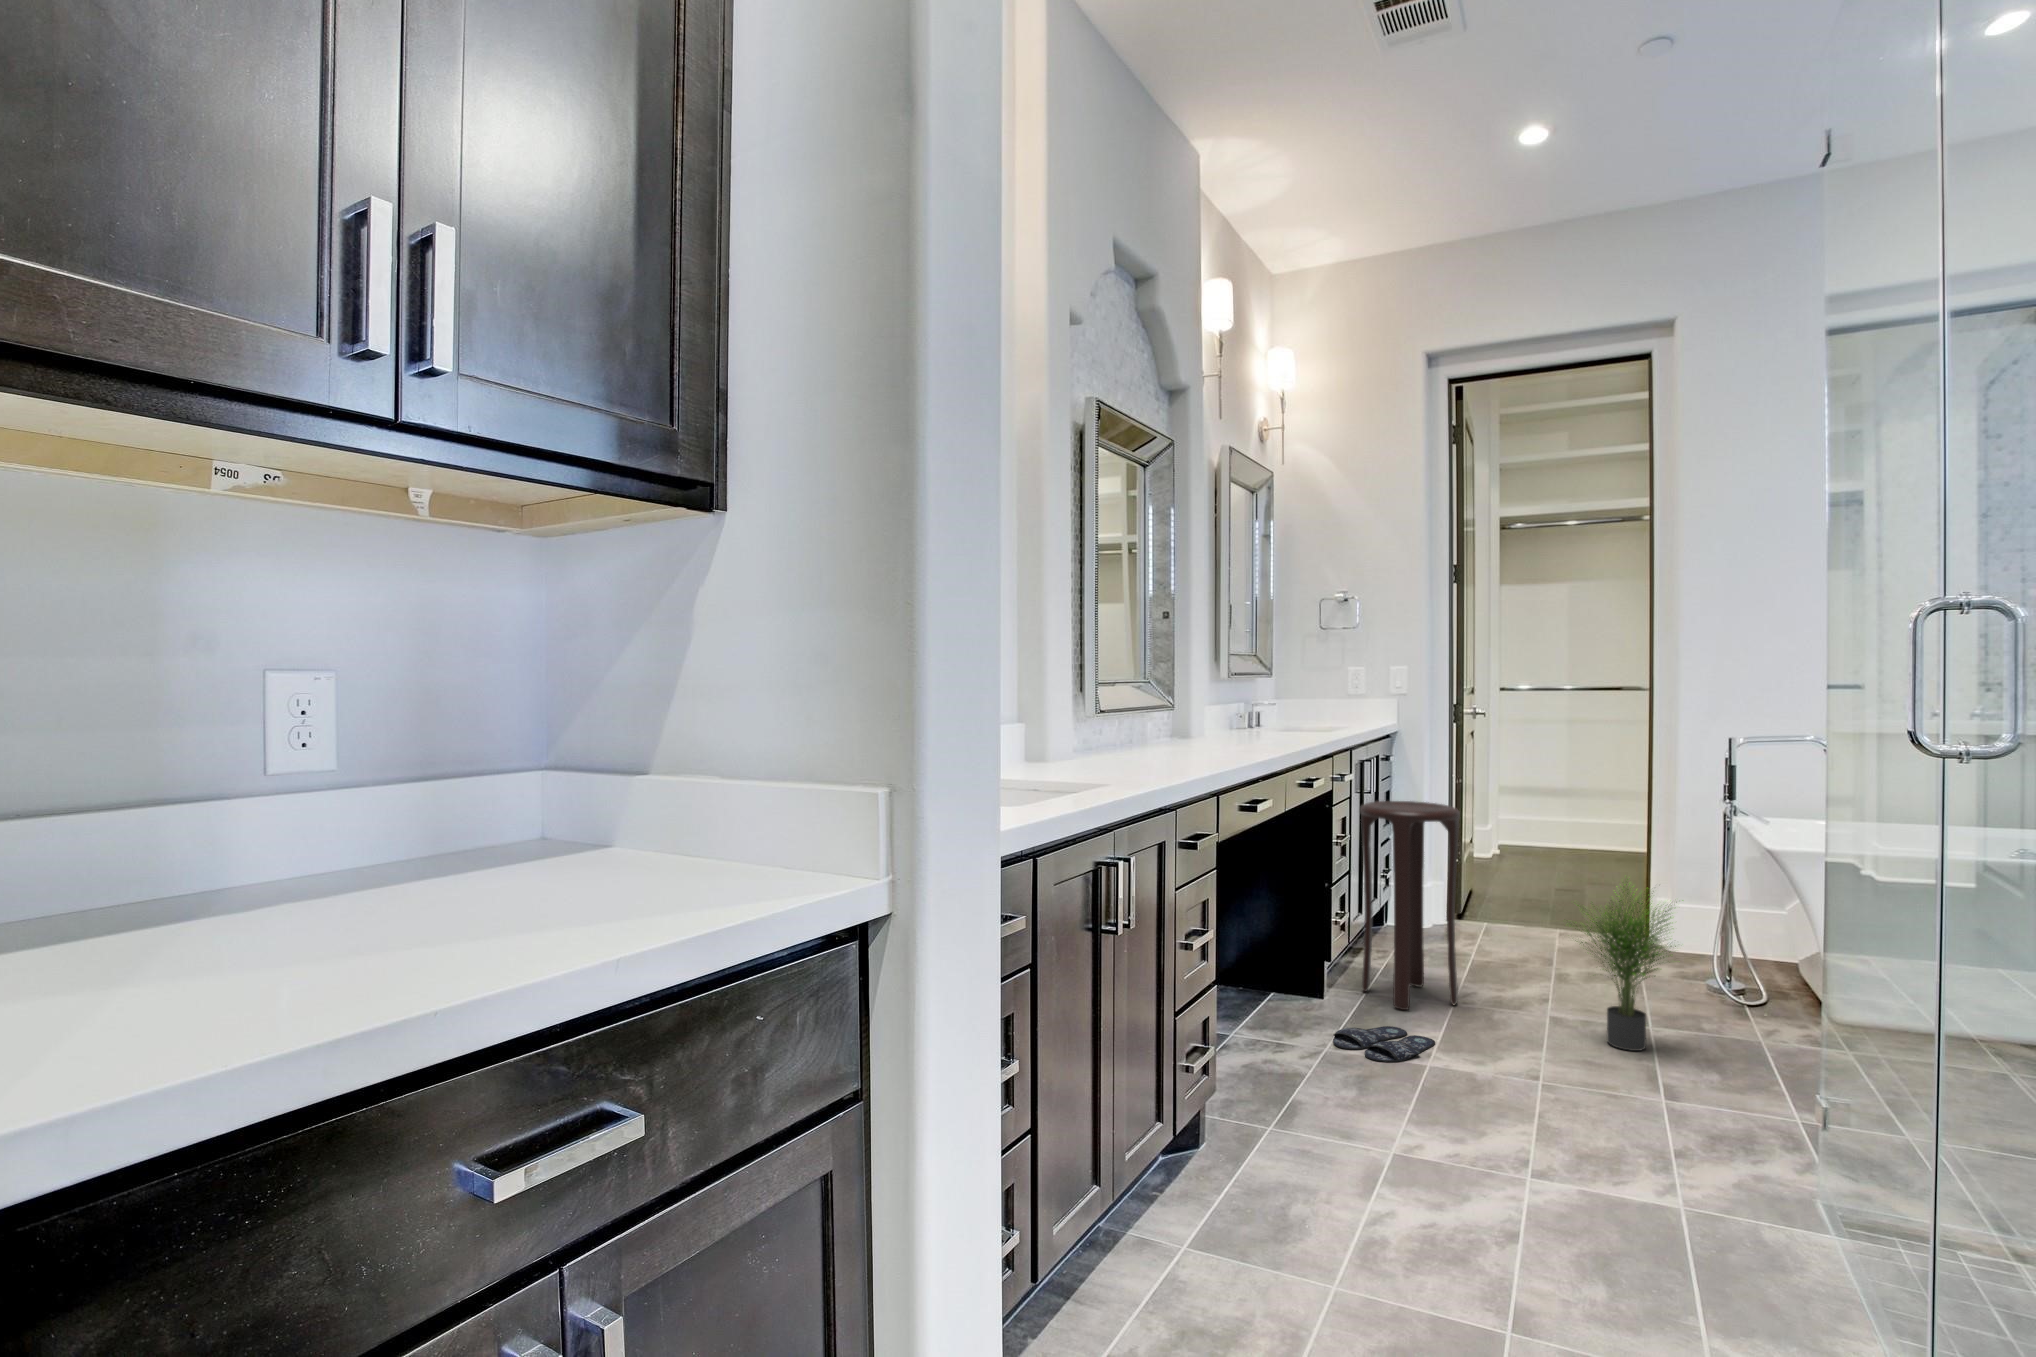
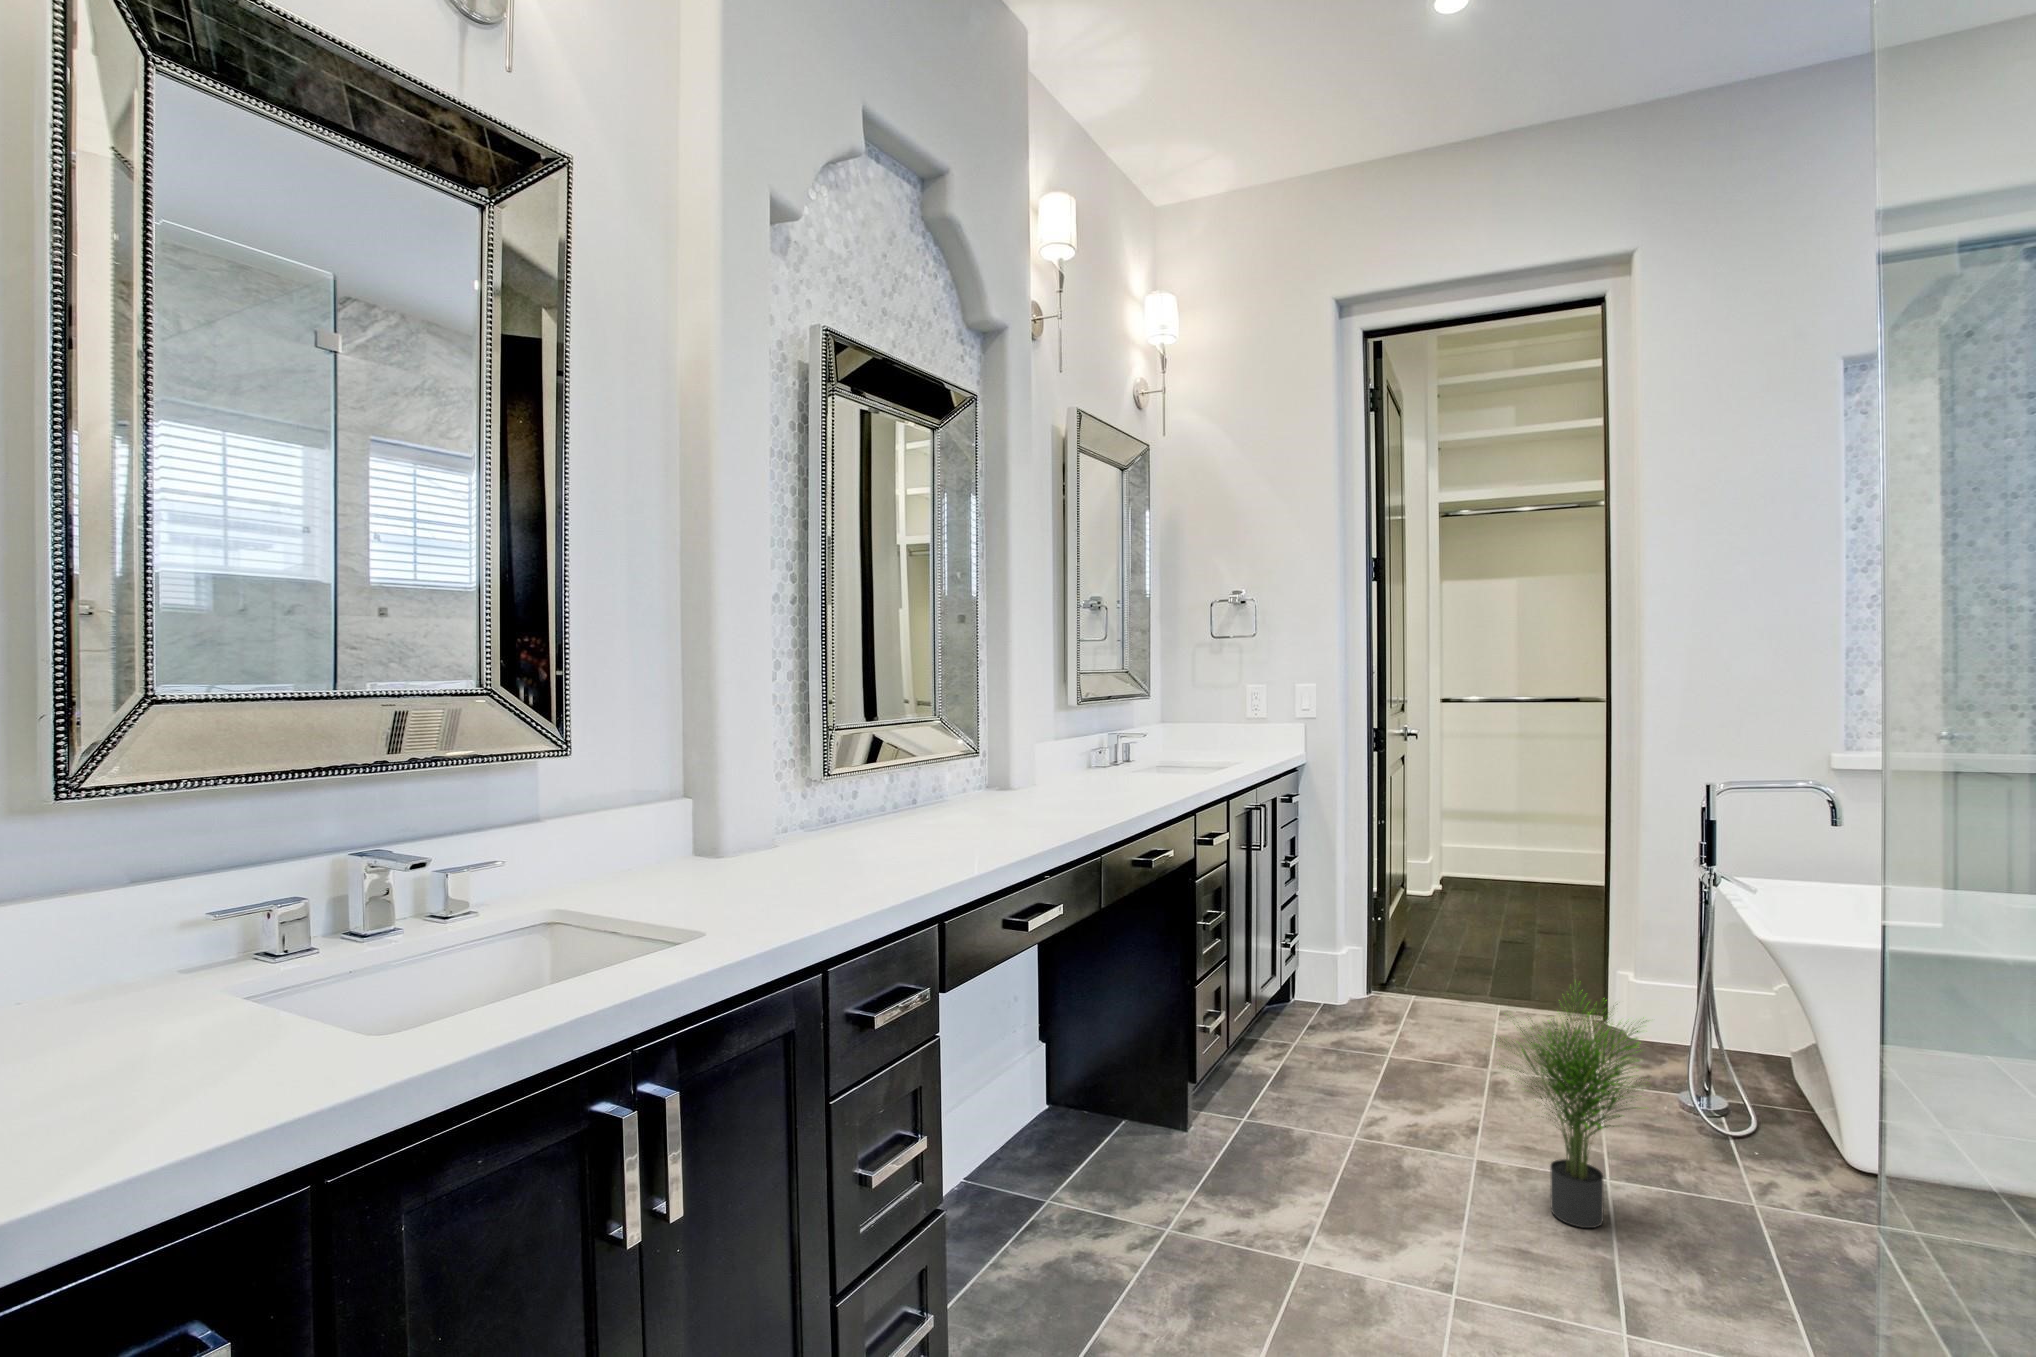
stool: present [1360,801,1460,1010] -> none [1234,866,1362,1151]
slippers: present [1333,1026,1435,1062] -> none [1179,1184,1318,1258]

